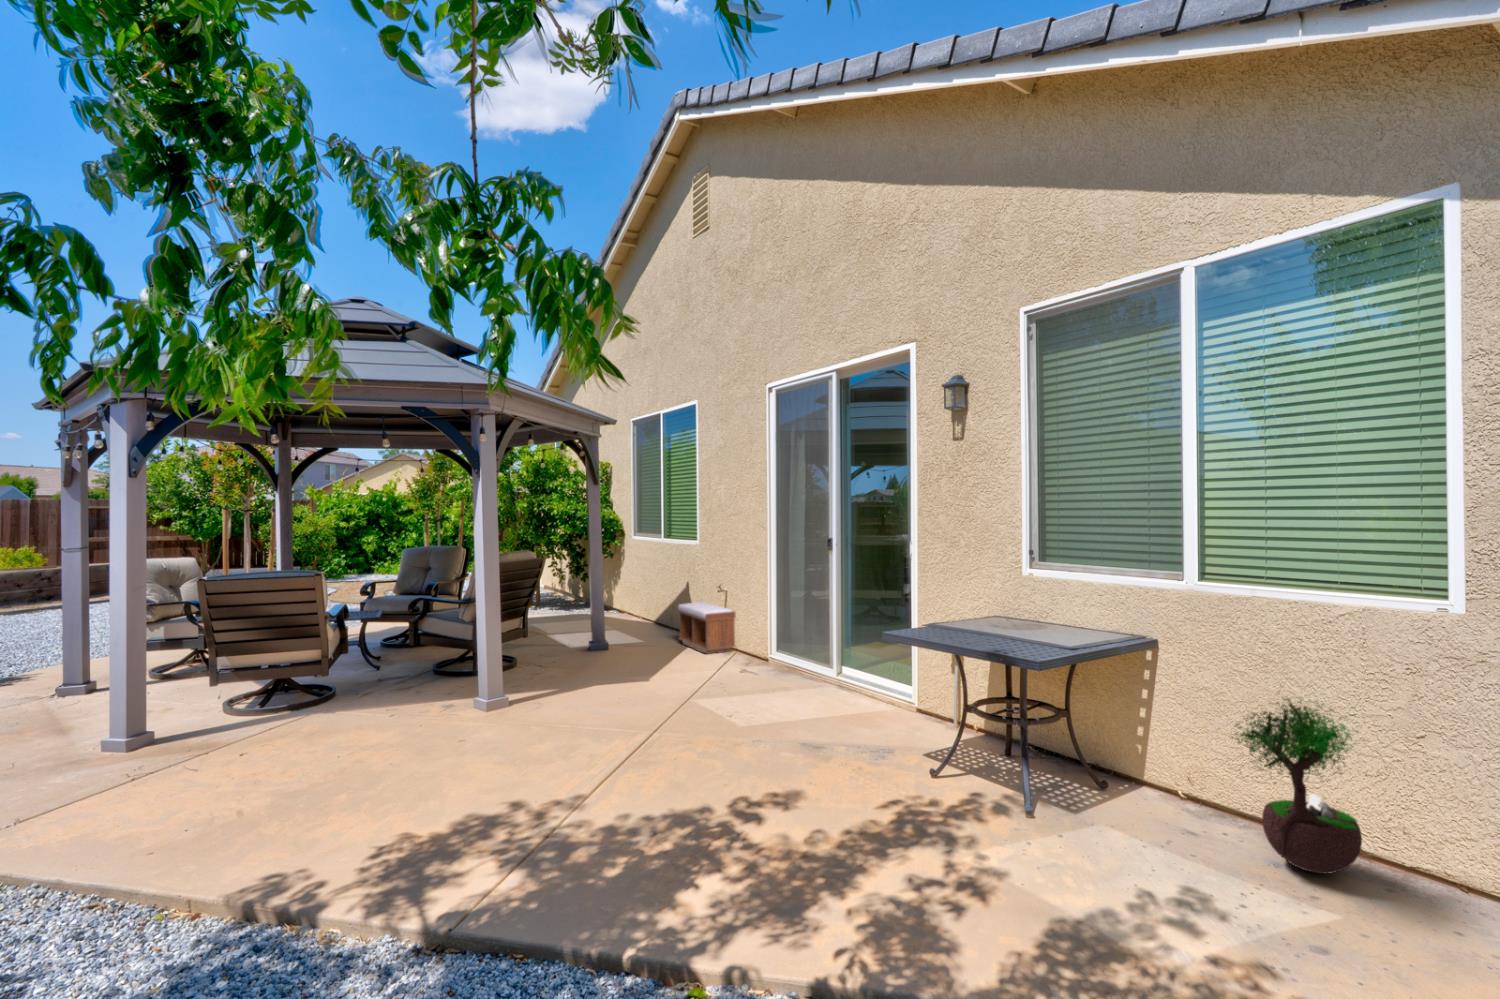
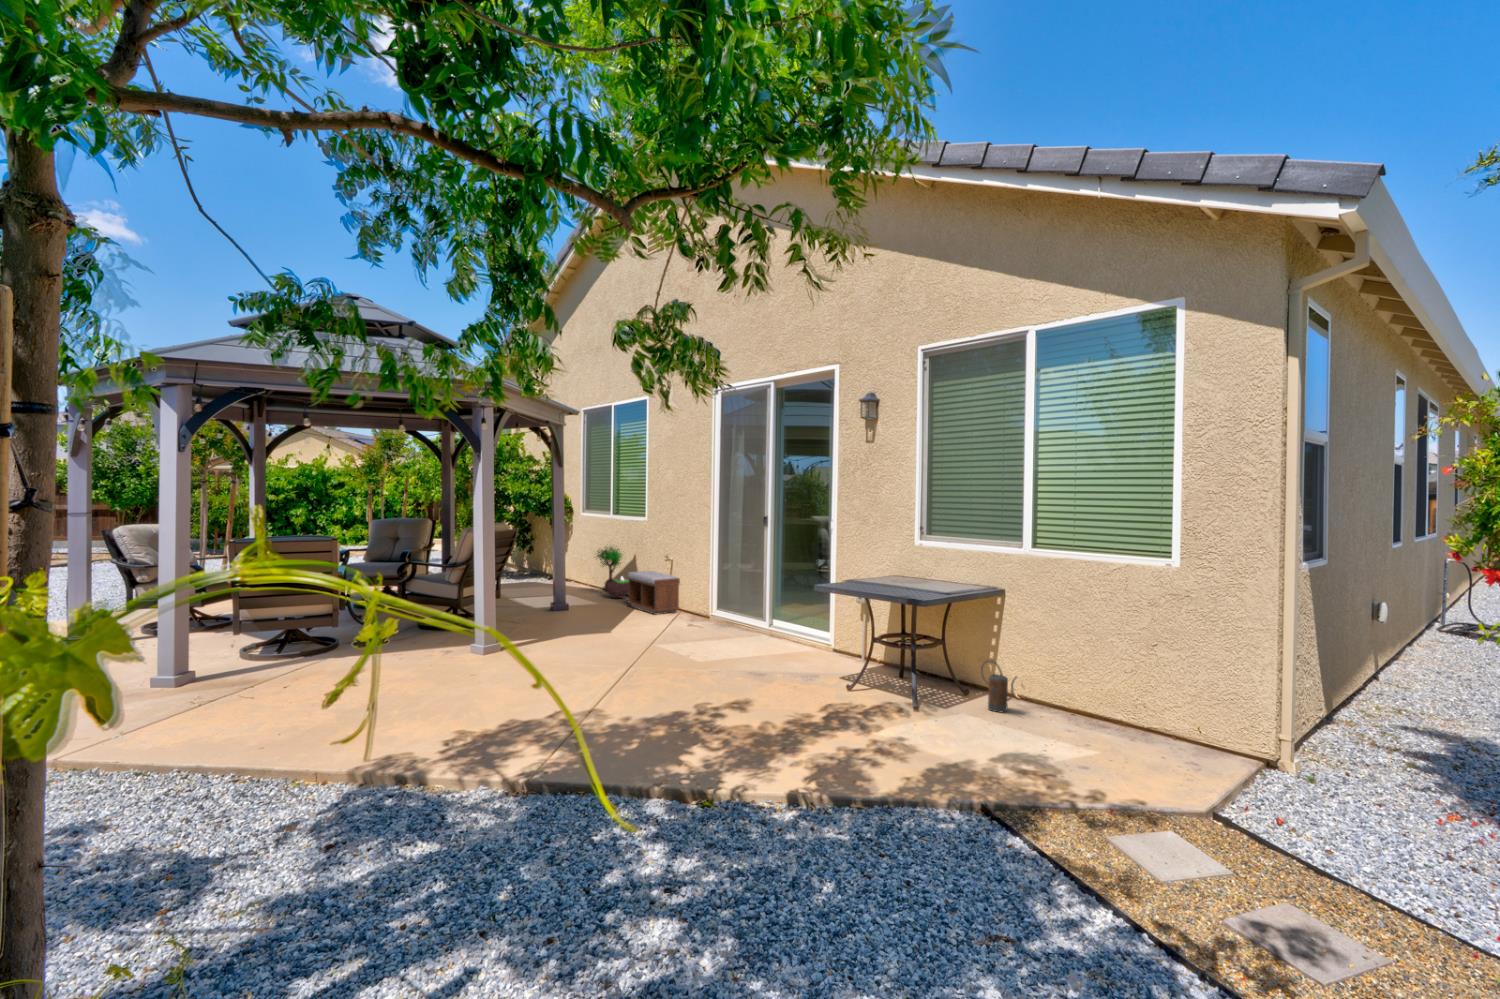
potted tree: present [1232,693,1362,874] -> present [597,547,629,598]
watering can: none [1126,741,1186,819] -> present [981,660,1017,712]

